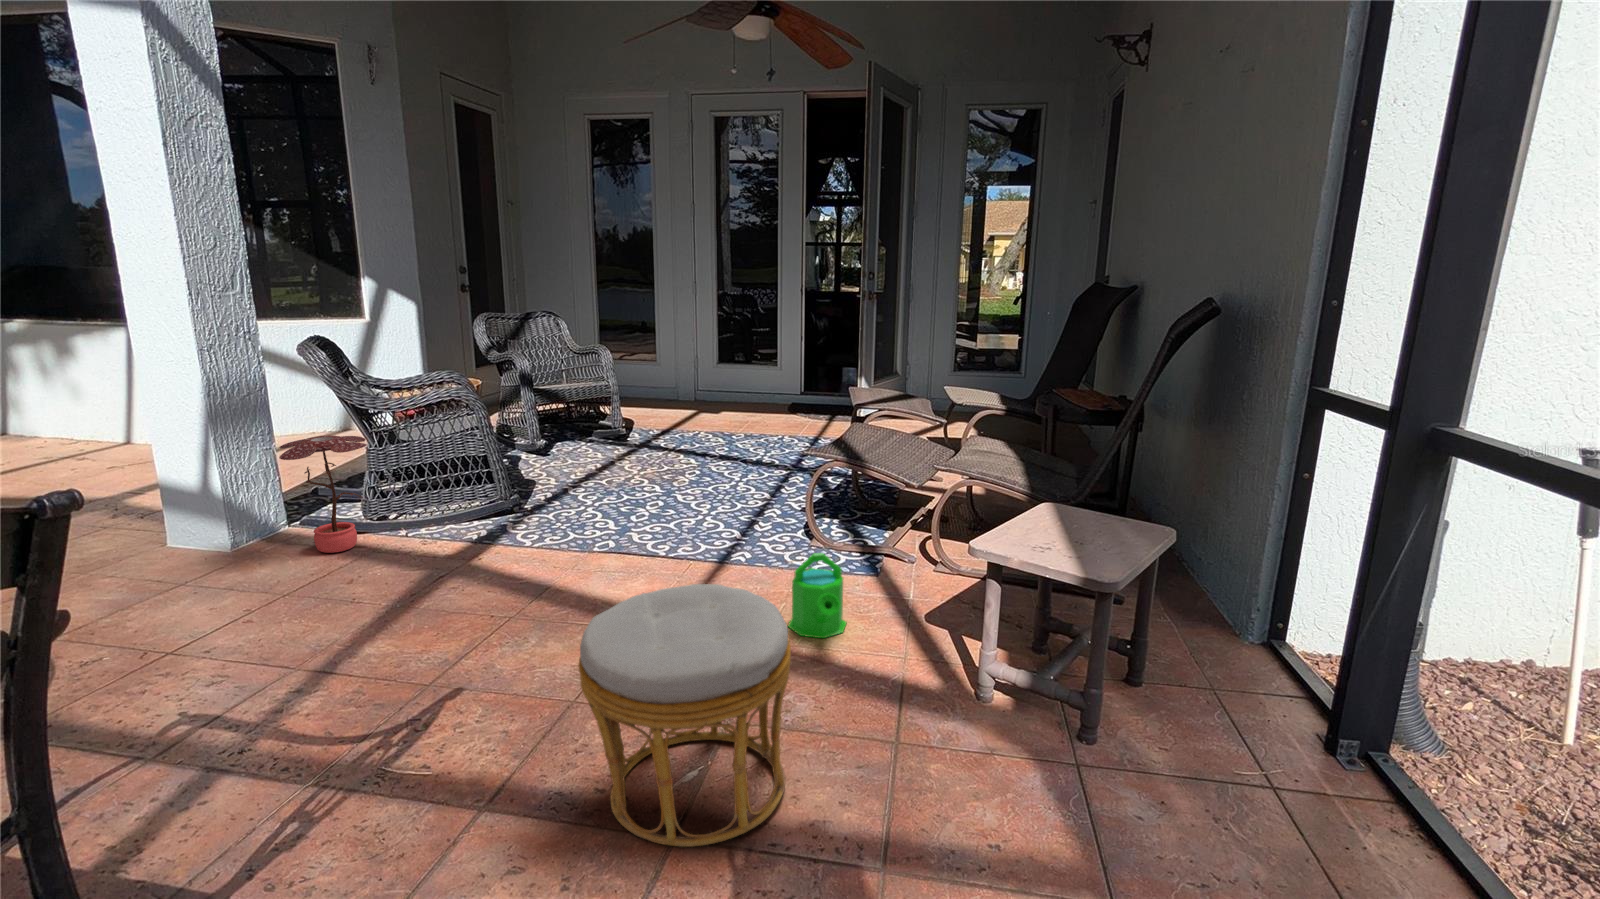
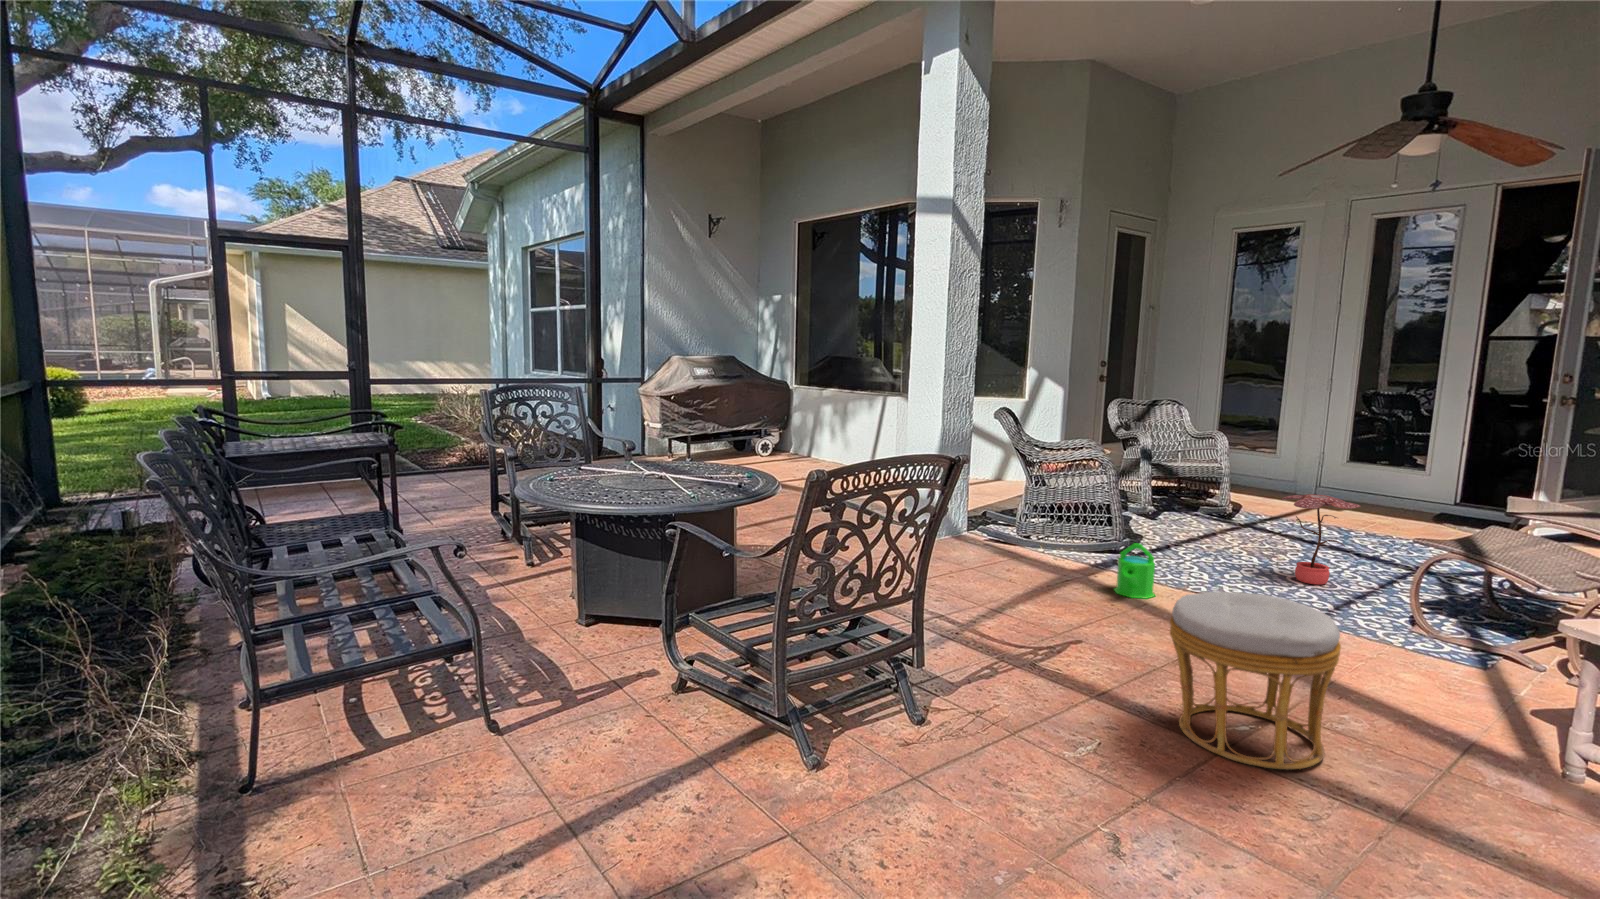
potted plant: present [279,435,367,553] -> present [1281,494,1361,585]
watering can: present [788,553,846,638] -> present [1114,543,1155,599]

